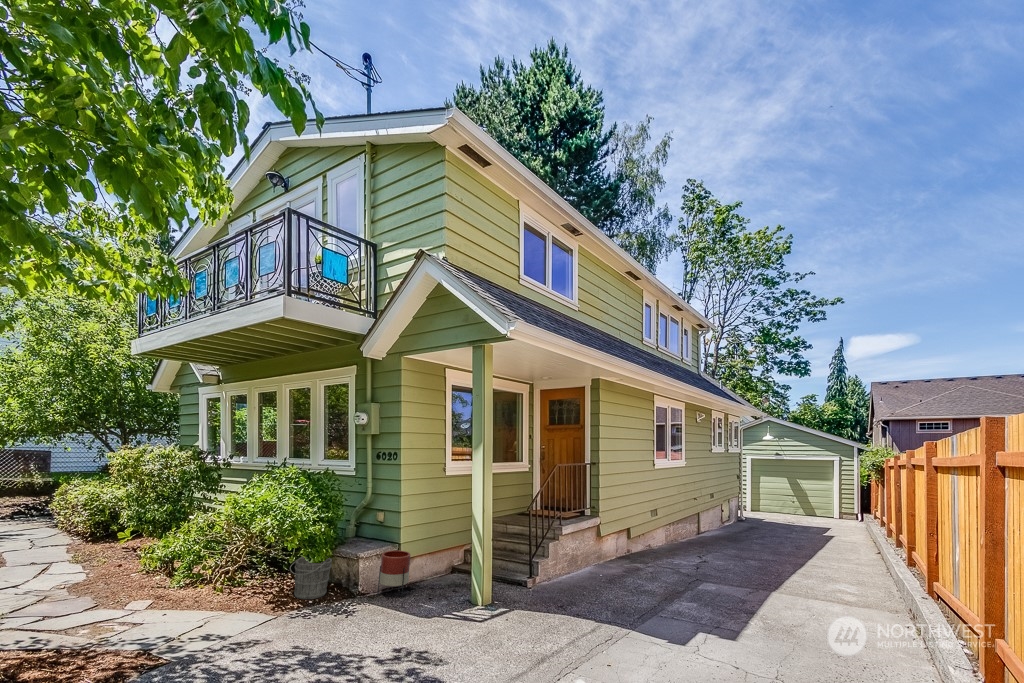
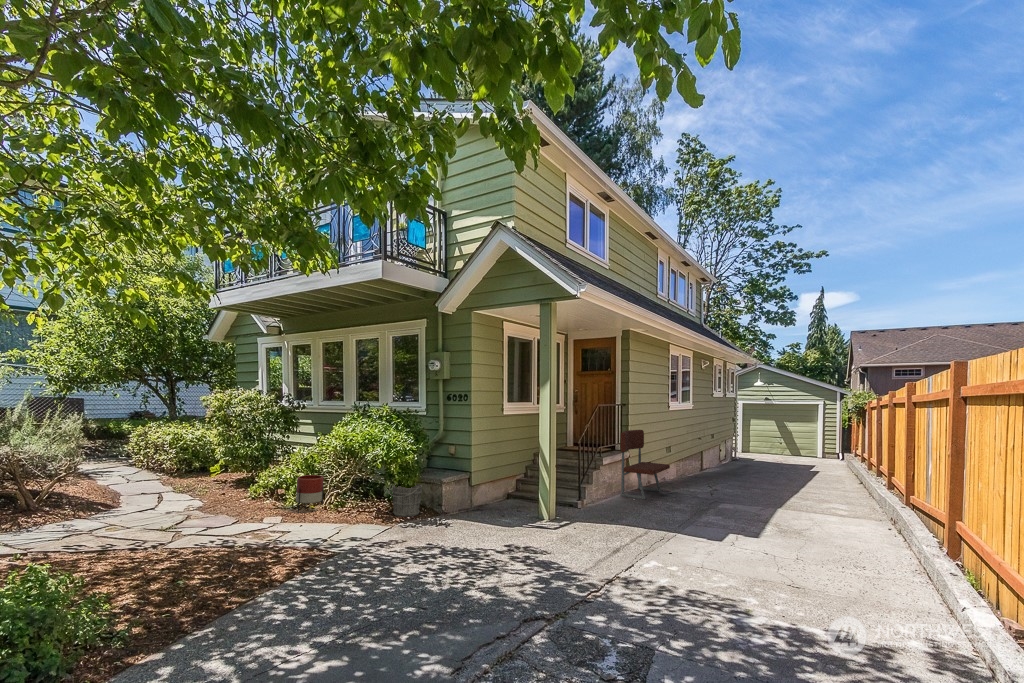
bench: none [583,493,644,580] -> present [620,430,670,500]
planter: present [377,551,410,598] -> present [296,475,324,514]

